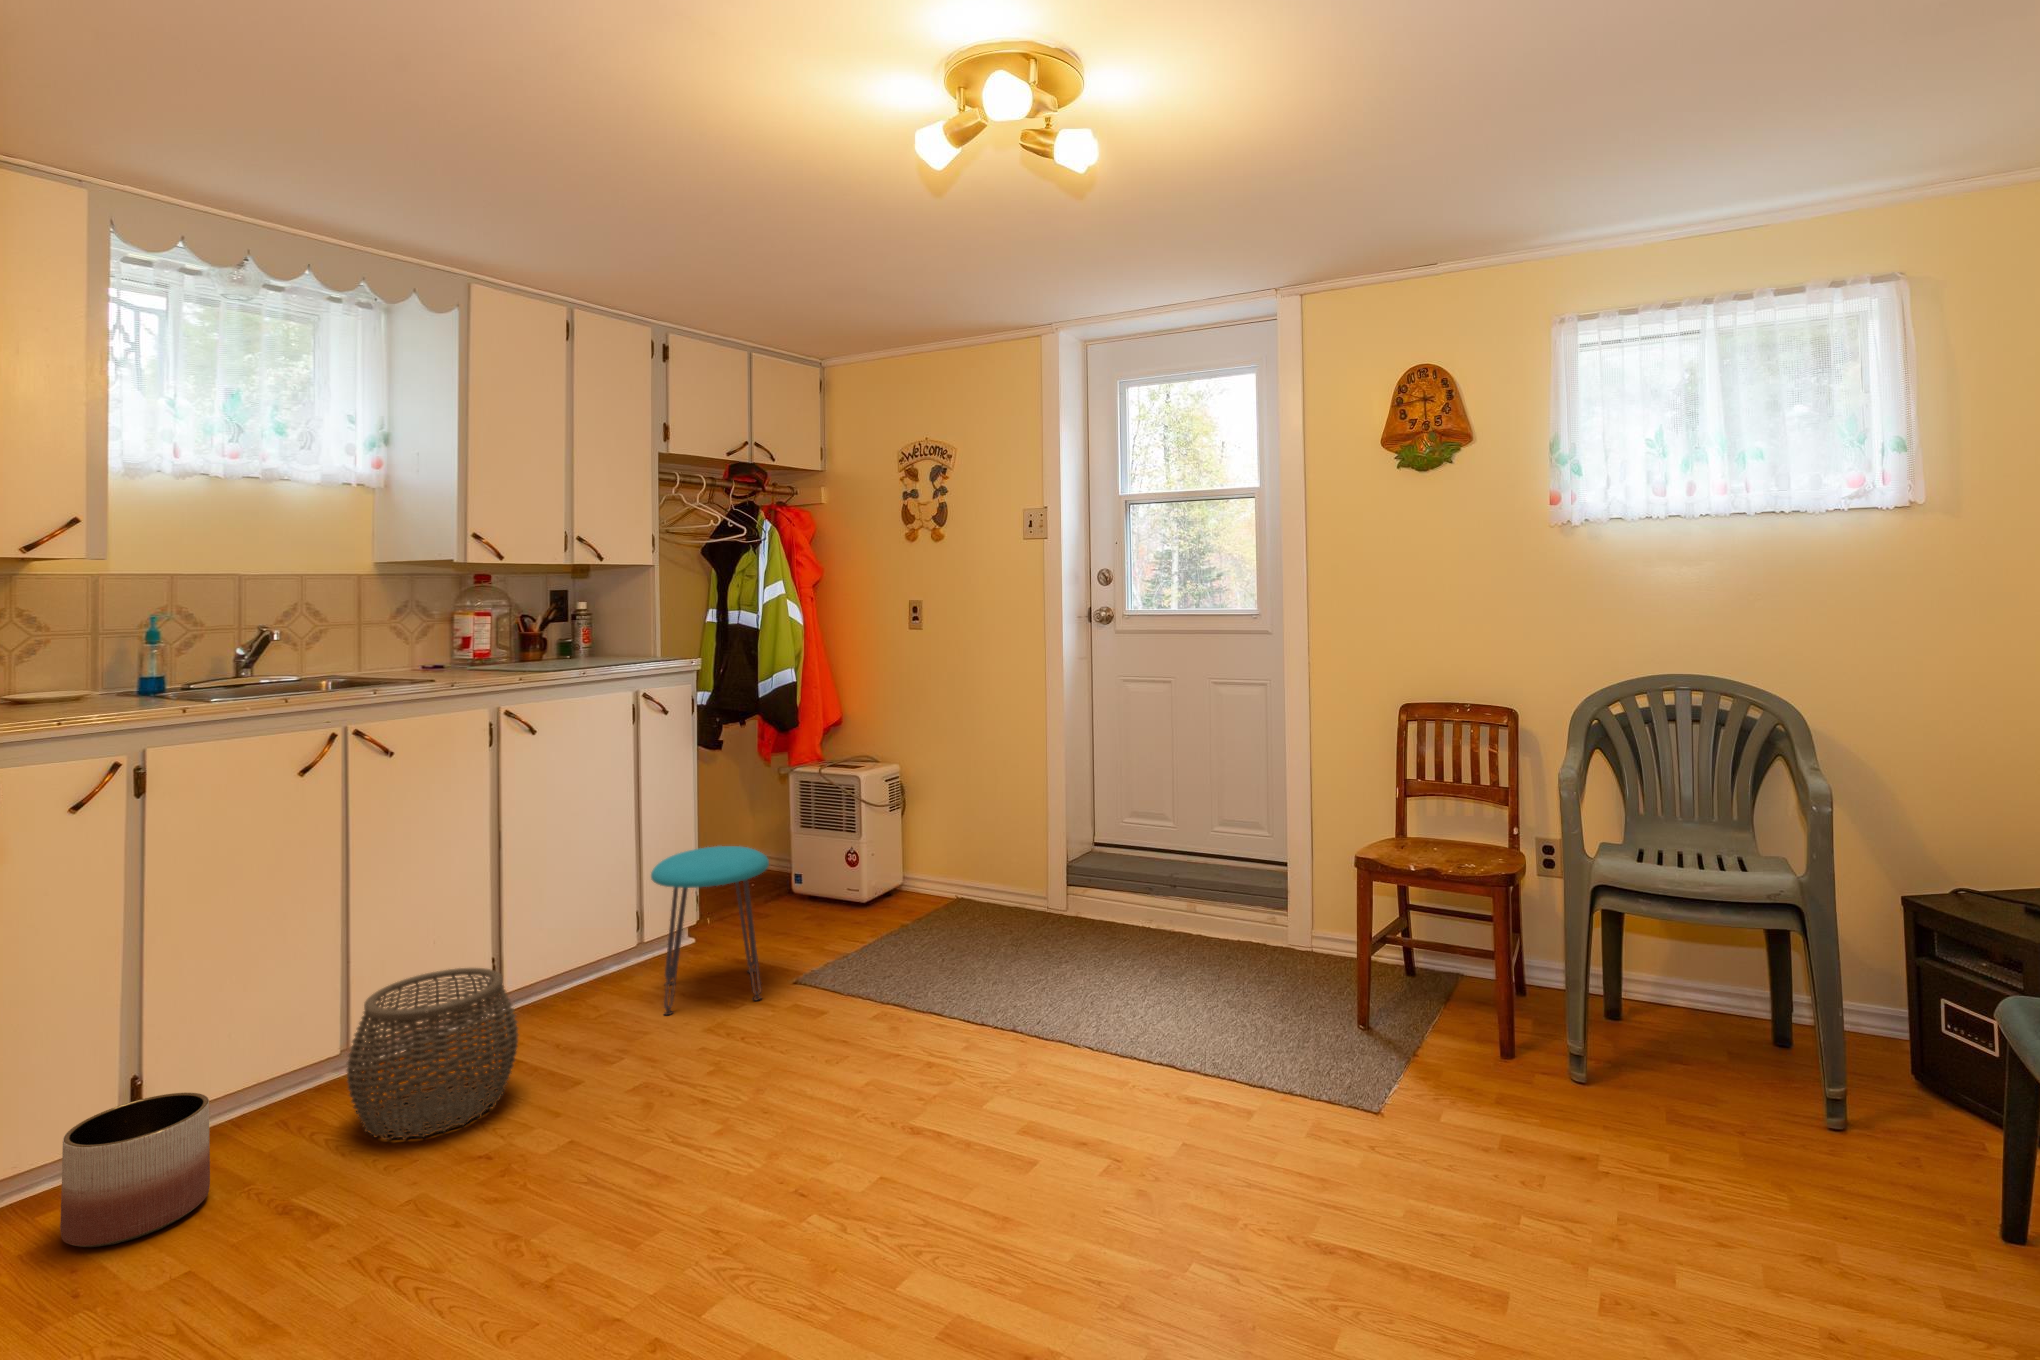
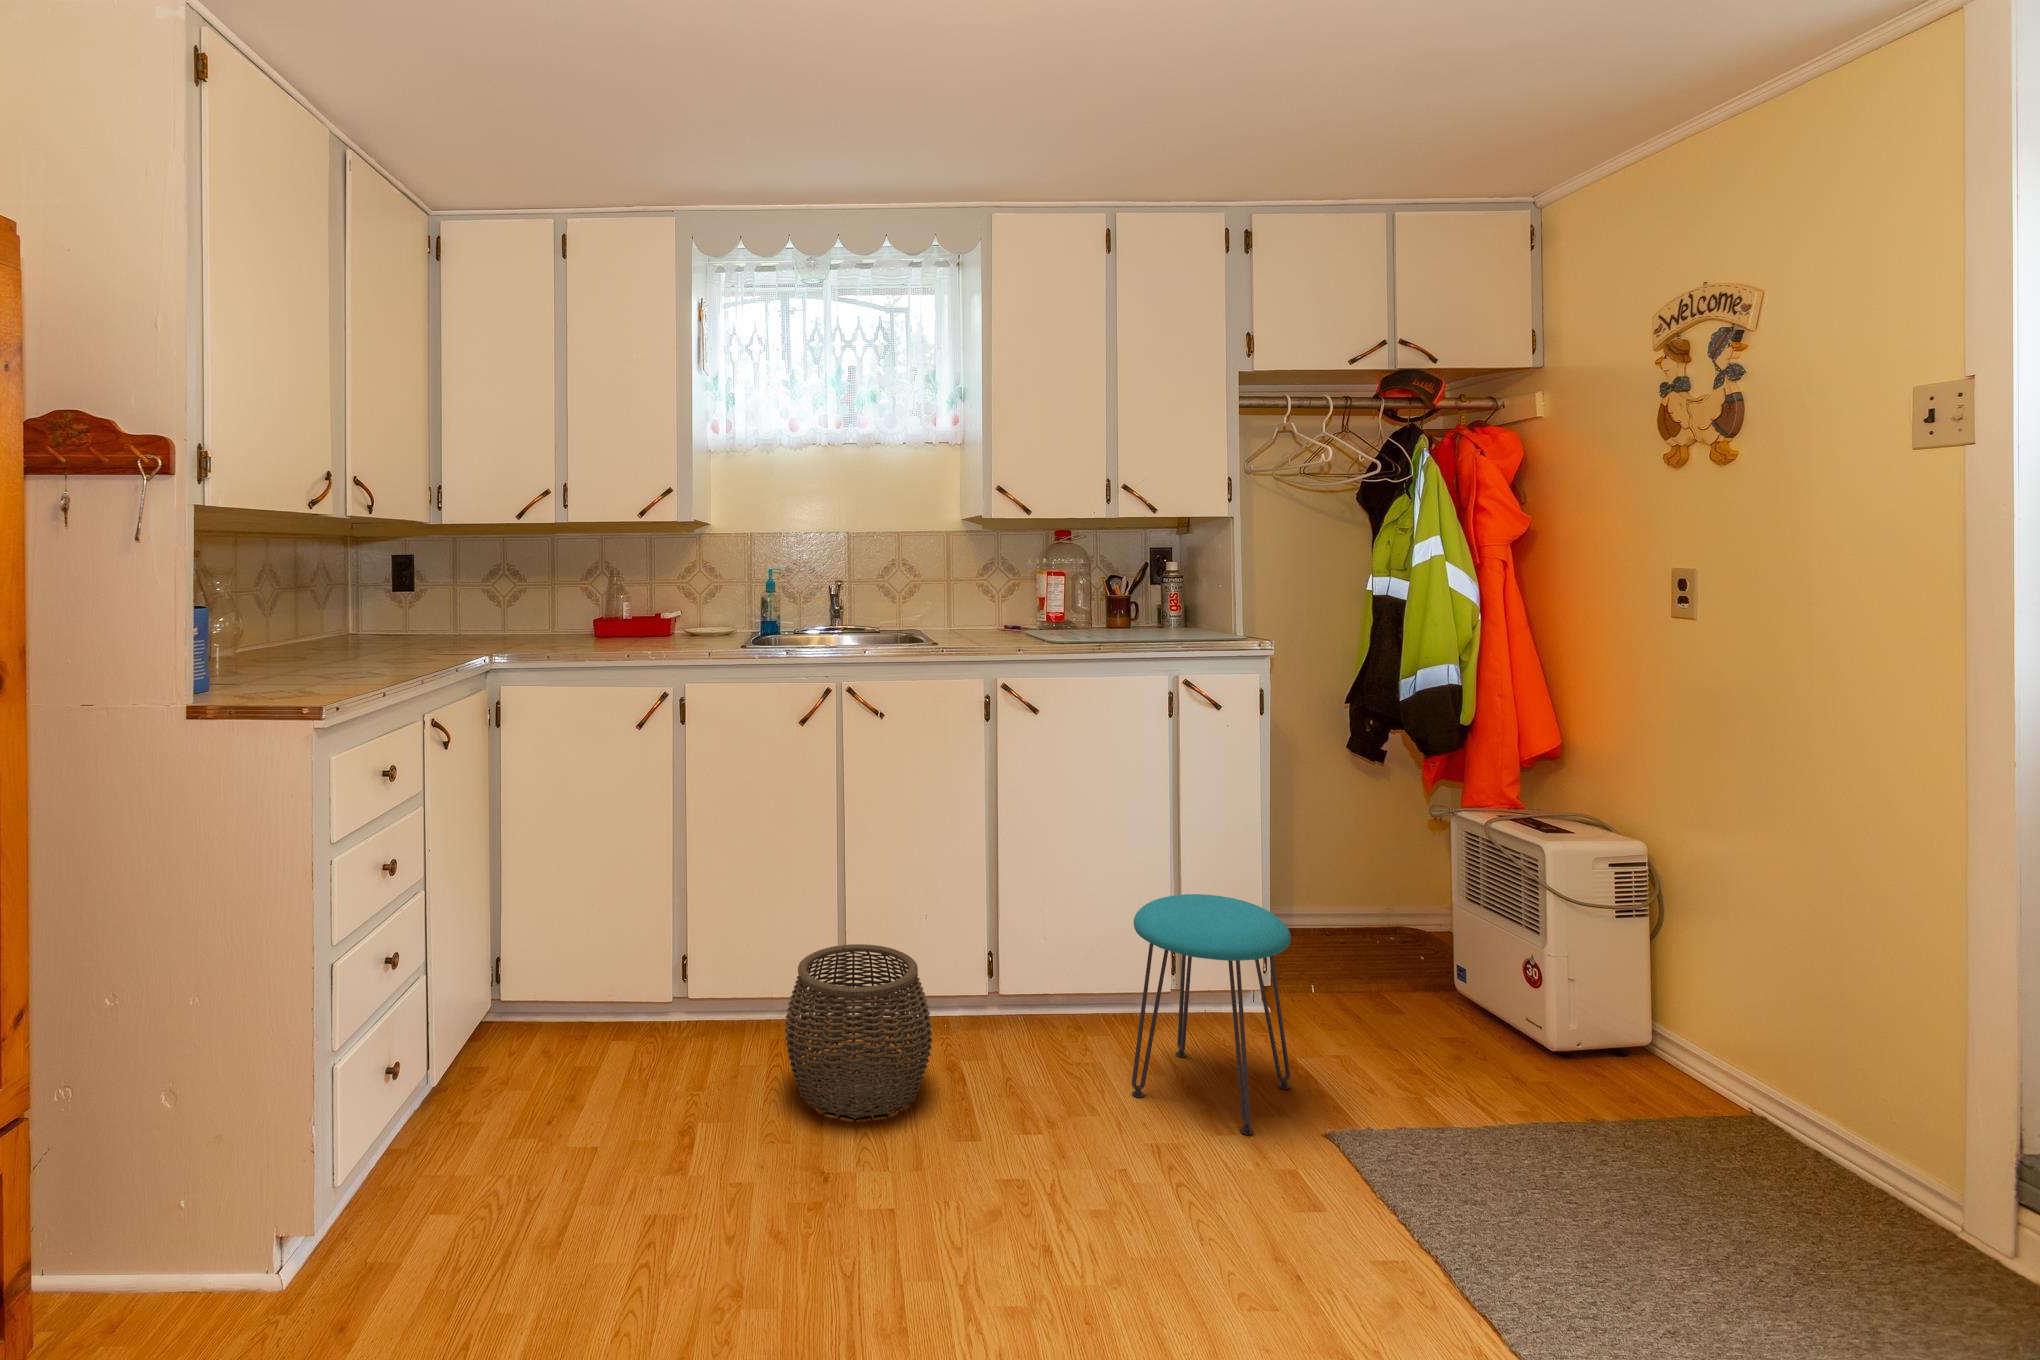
planter: present [60,1092,210,1247] -> none [603,972,693,1087]

